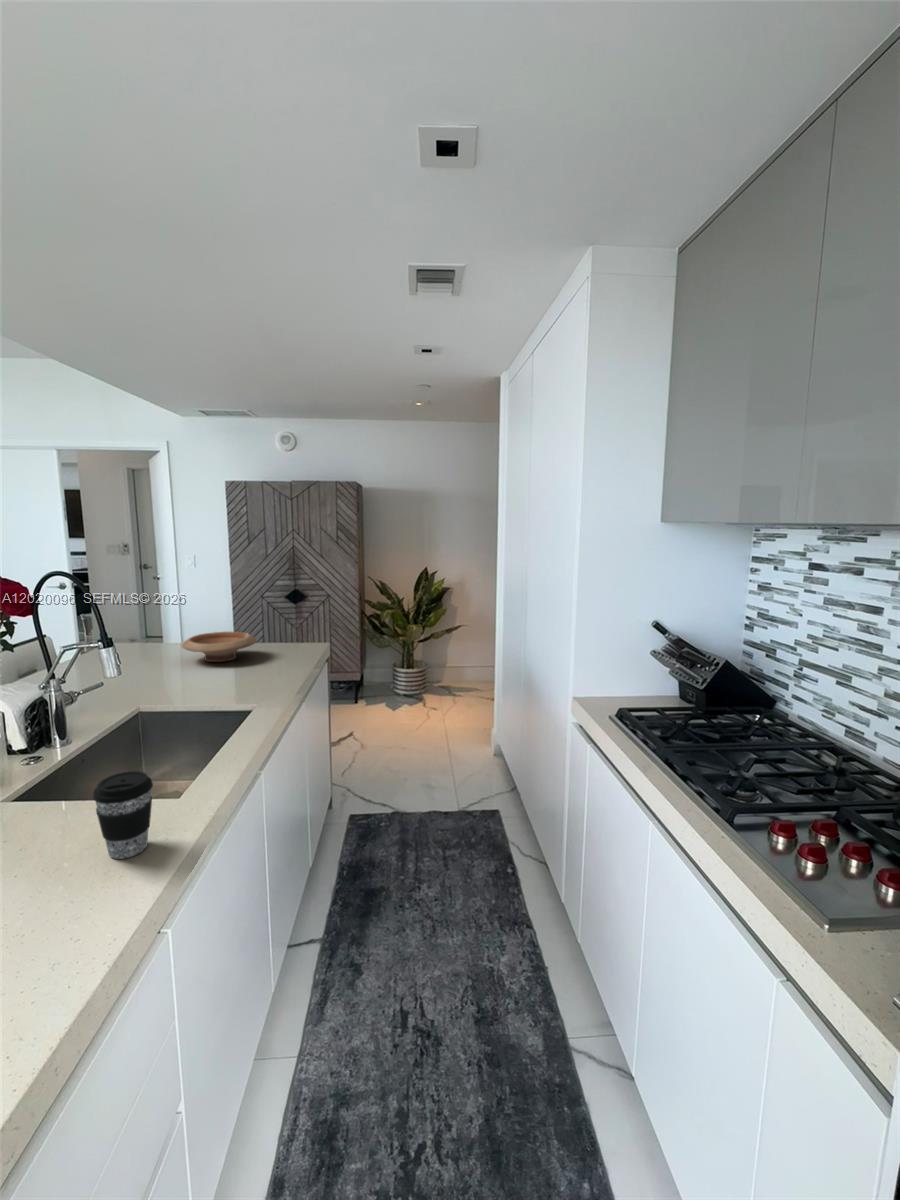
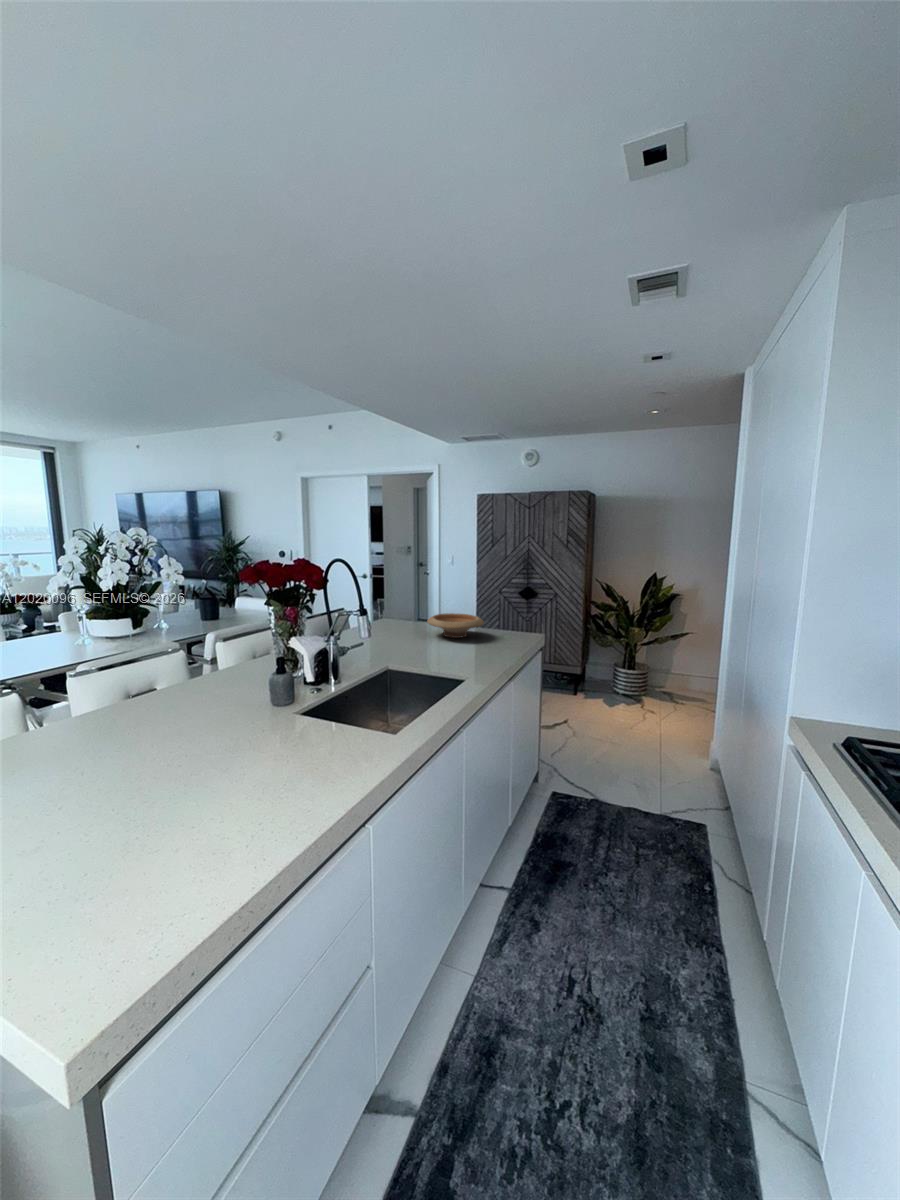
coffee cup: present [93,771,153,859] -> none [333,701,373,765]

